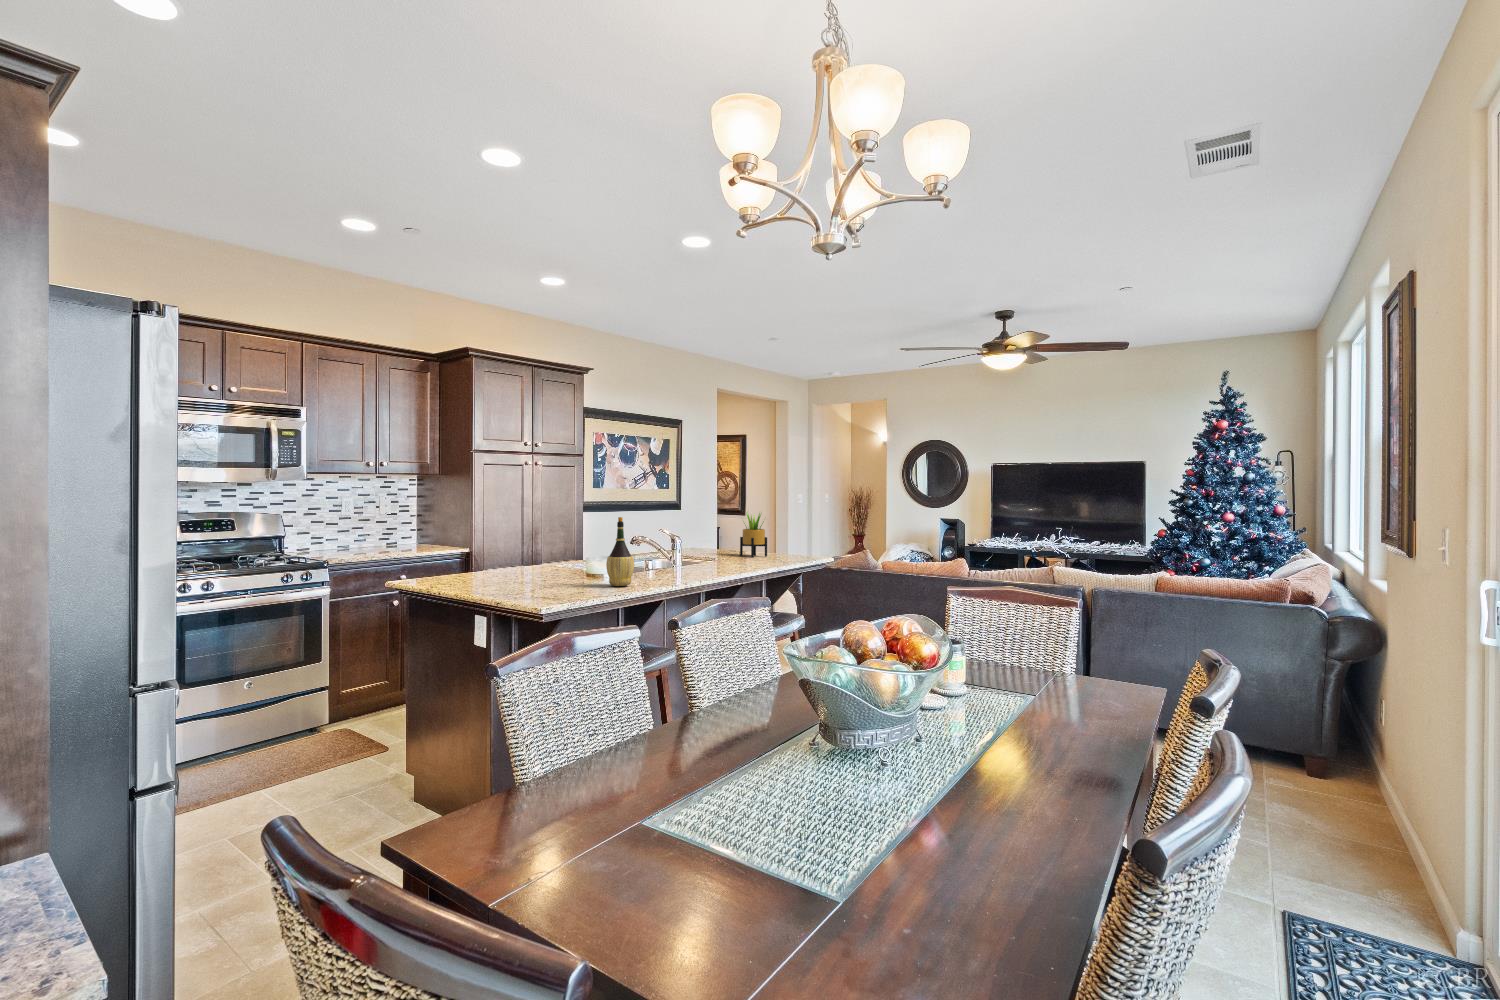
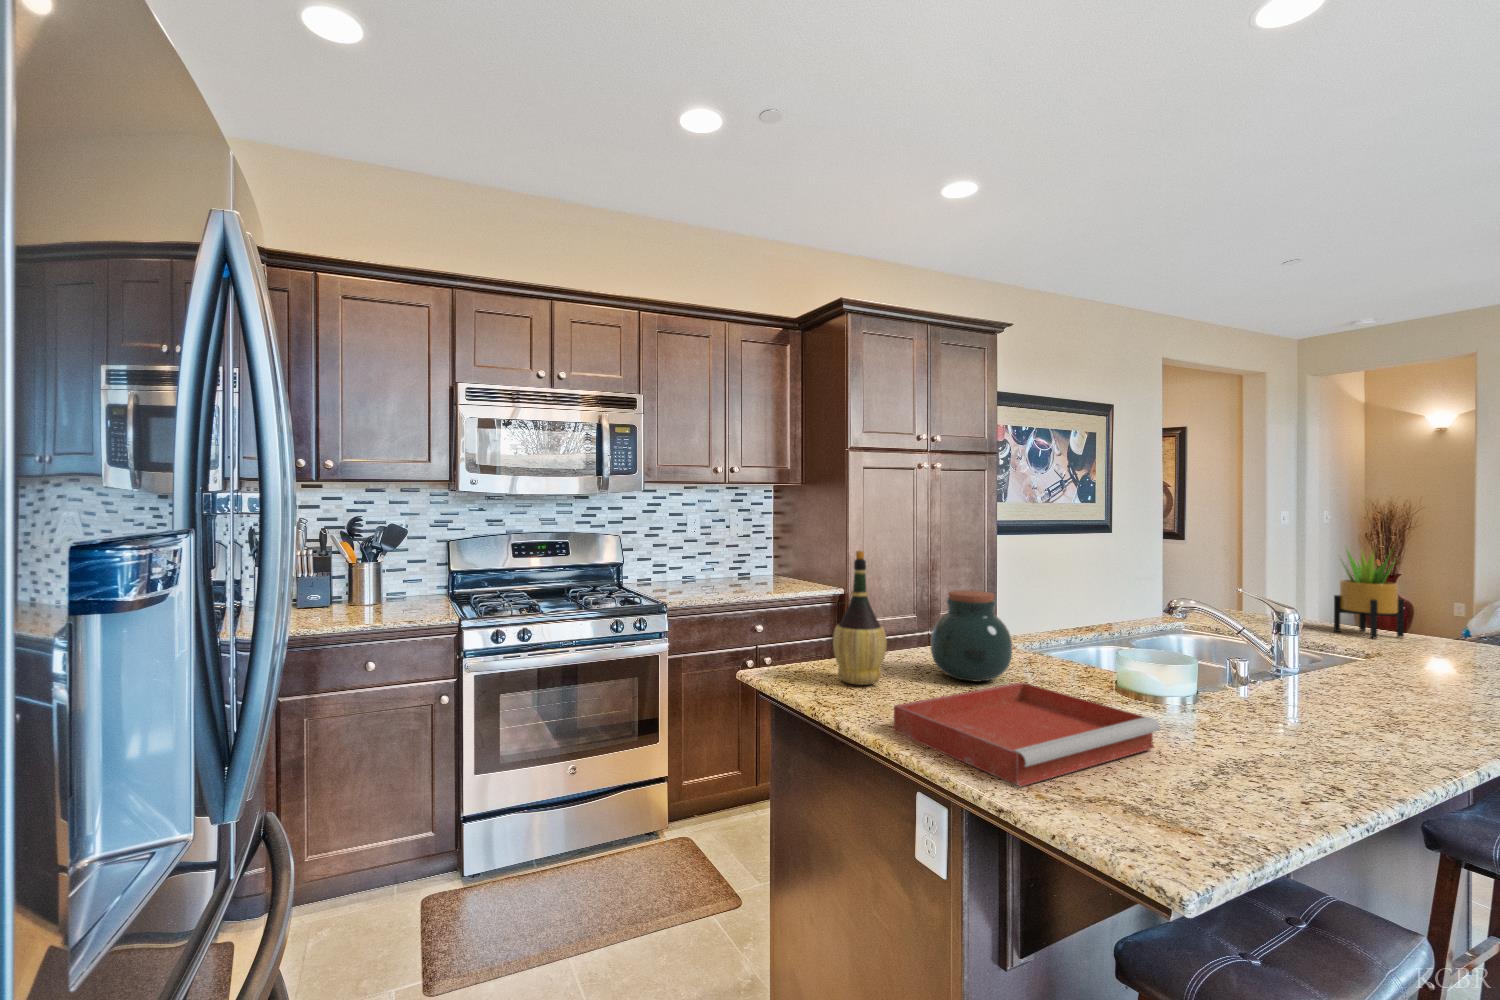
wine bottle: present [606,517,634,586] -> present [833,550,887,685]
jar: none [498,533,540,578] -> present [931,590,1012,681]
tray: none [465,572,580,598] -> present [894,682,1160,787]

